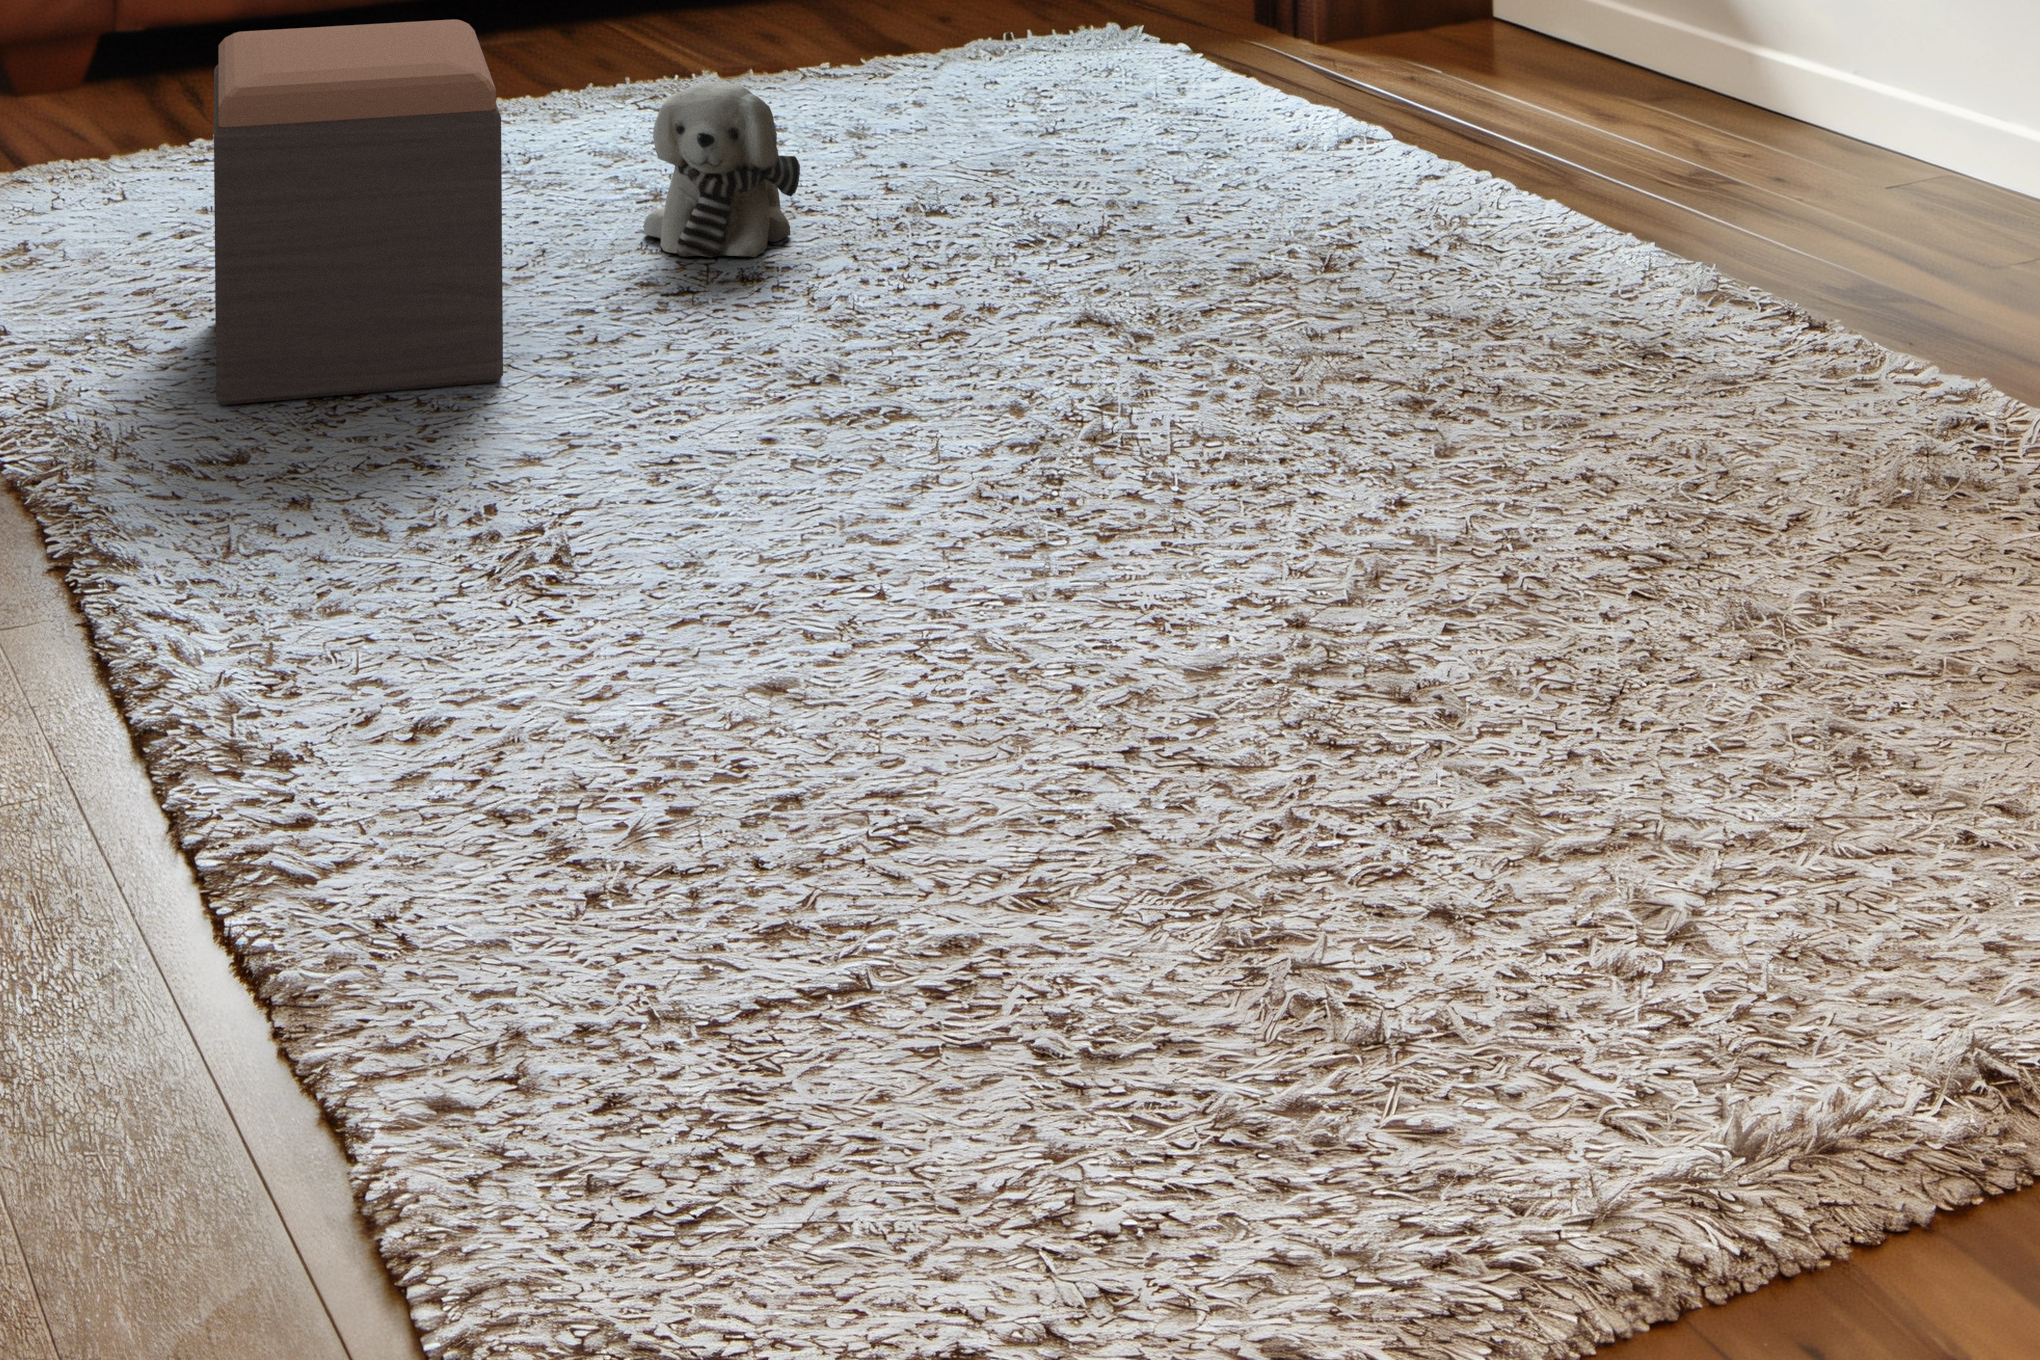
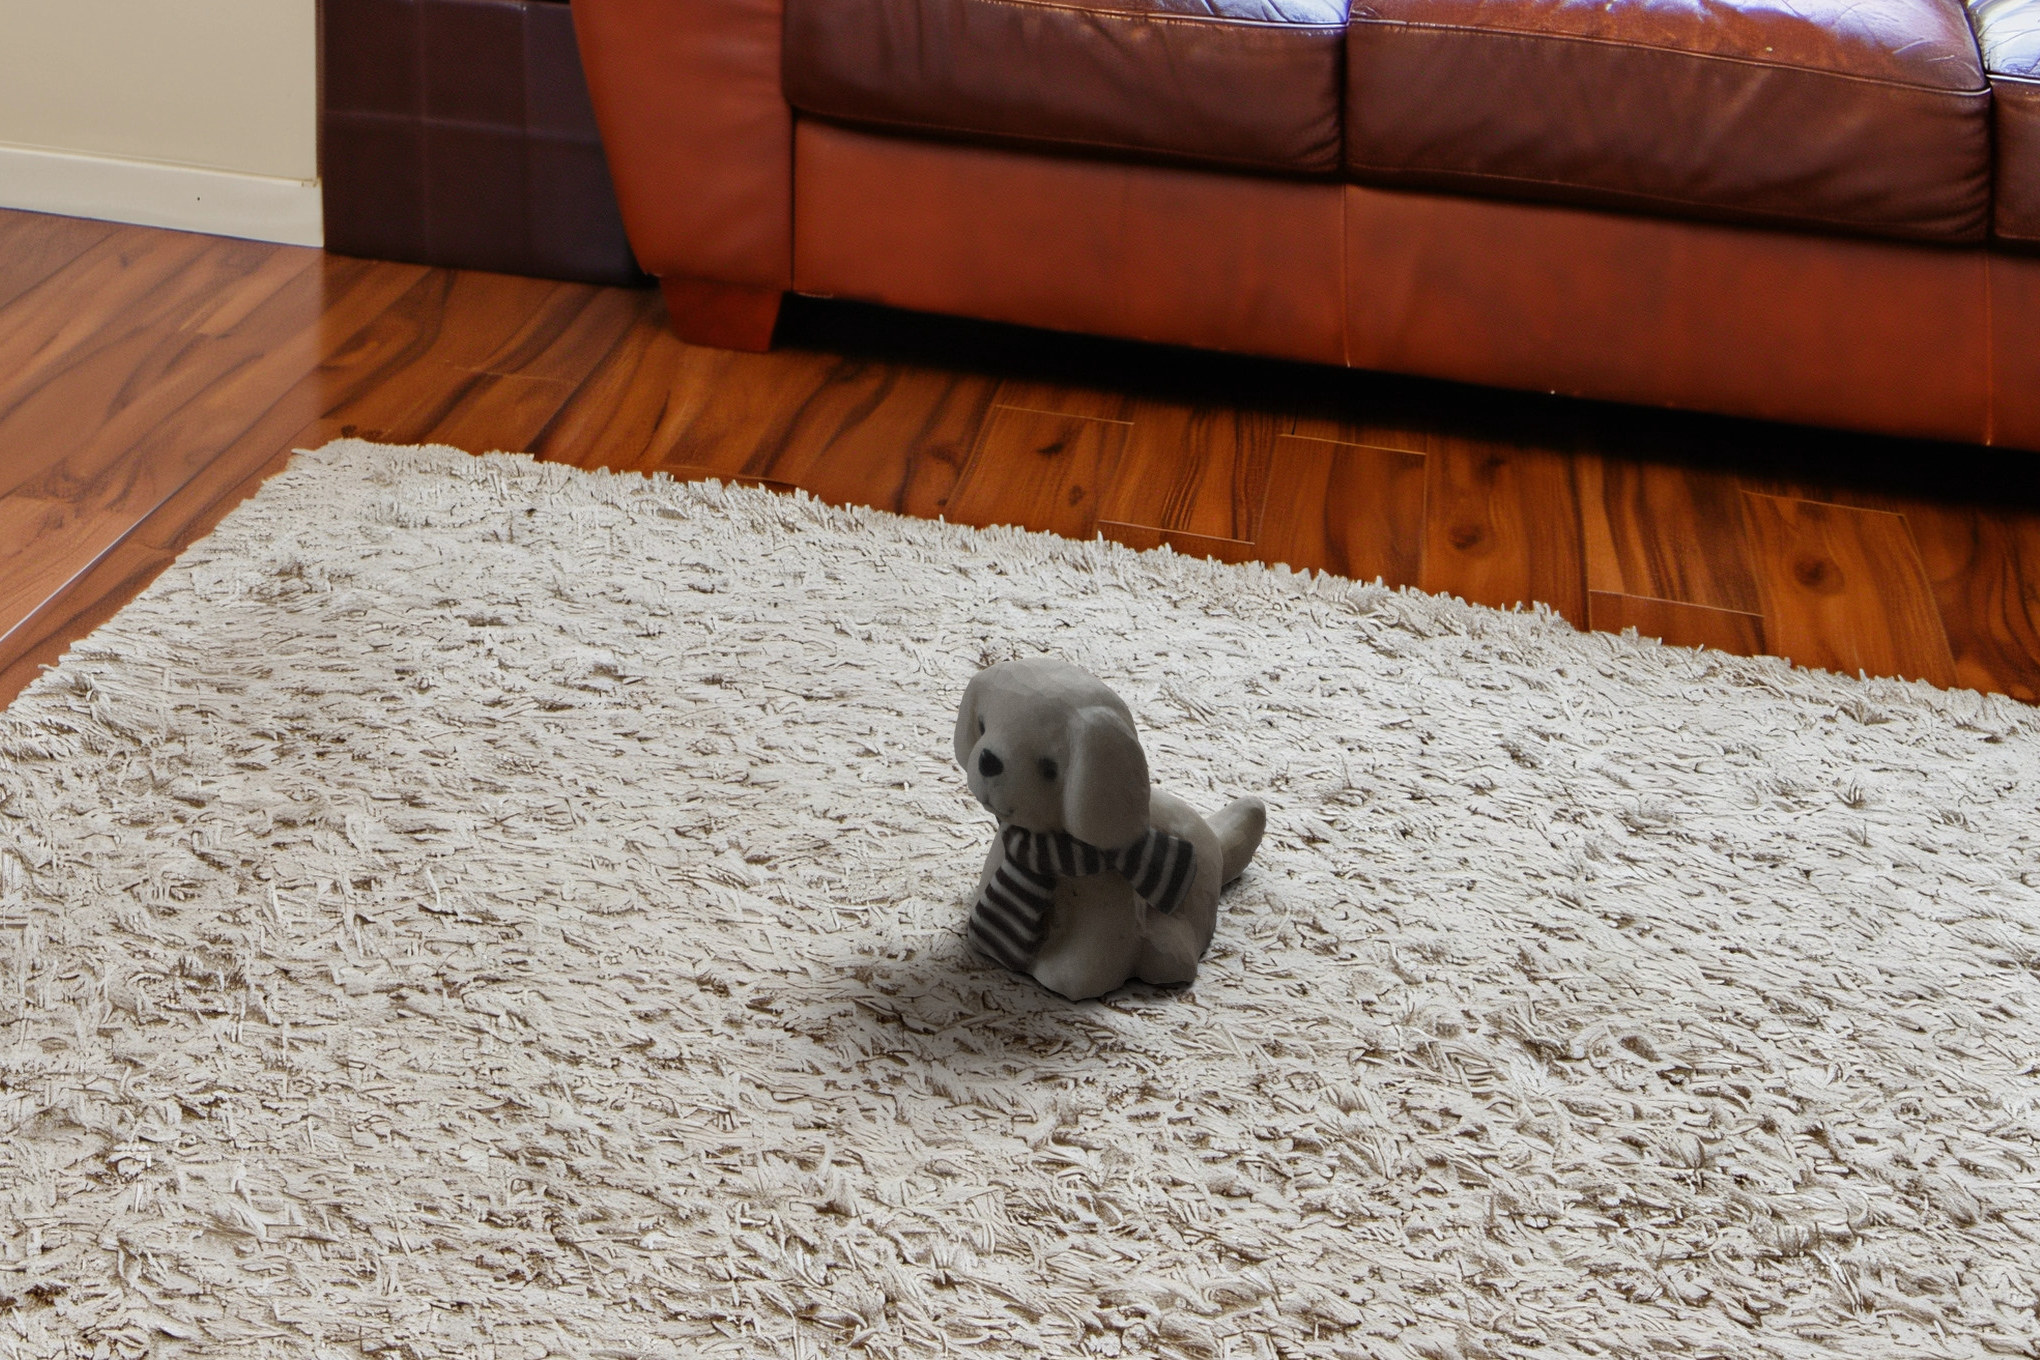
footstool: present [214,19,503,405] -> none [44,380,607,1065]

